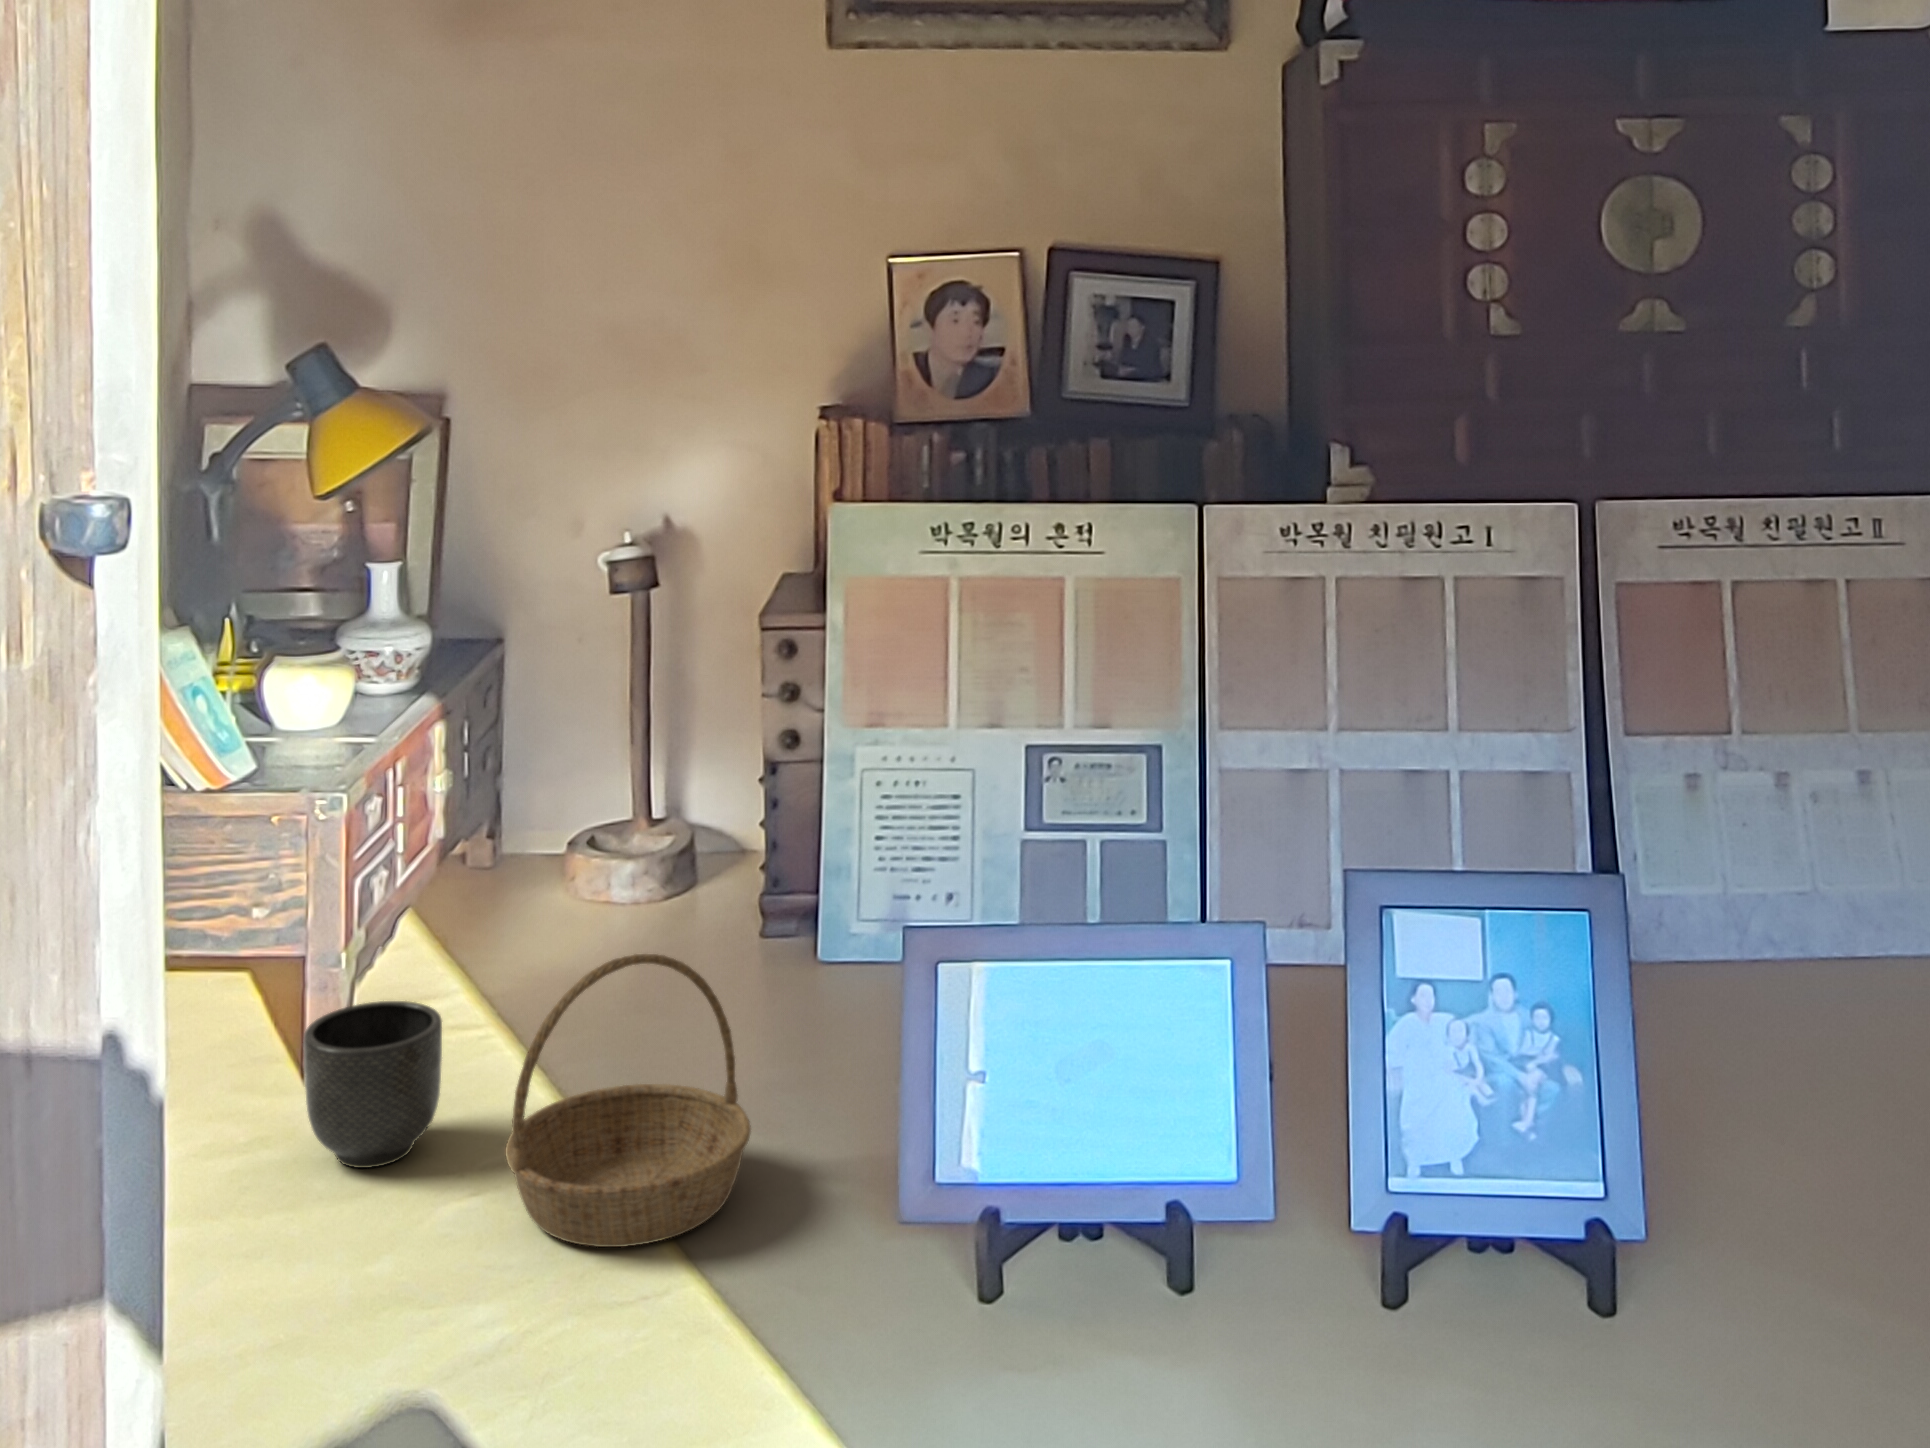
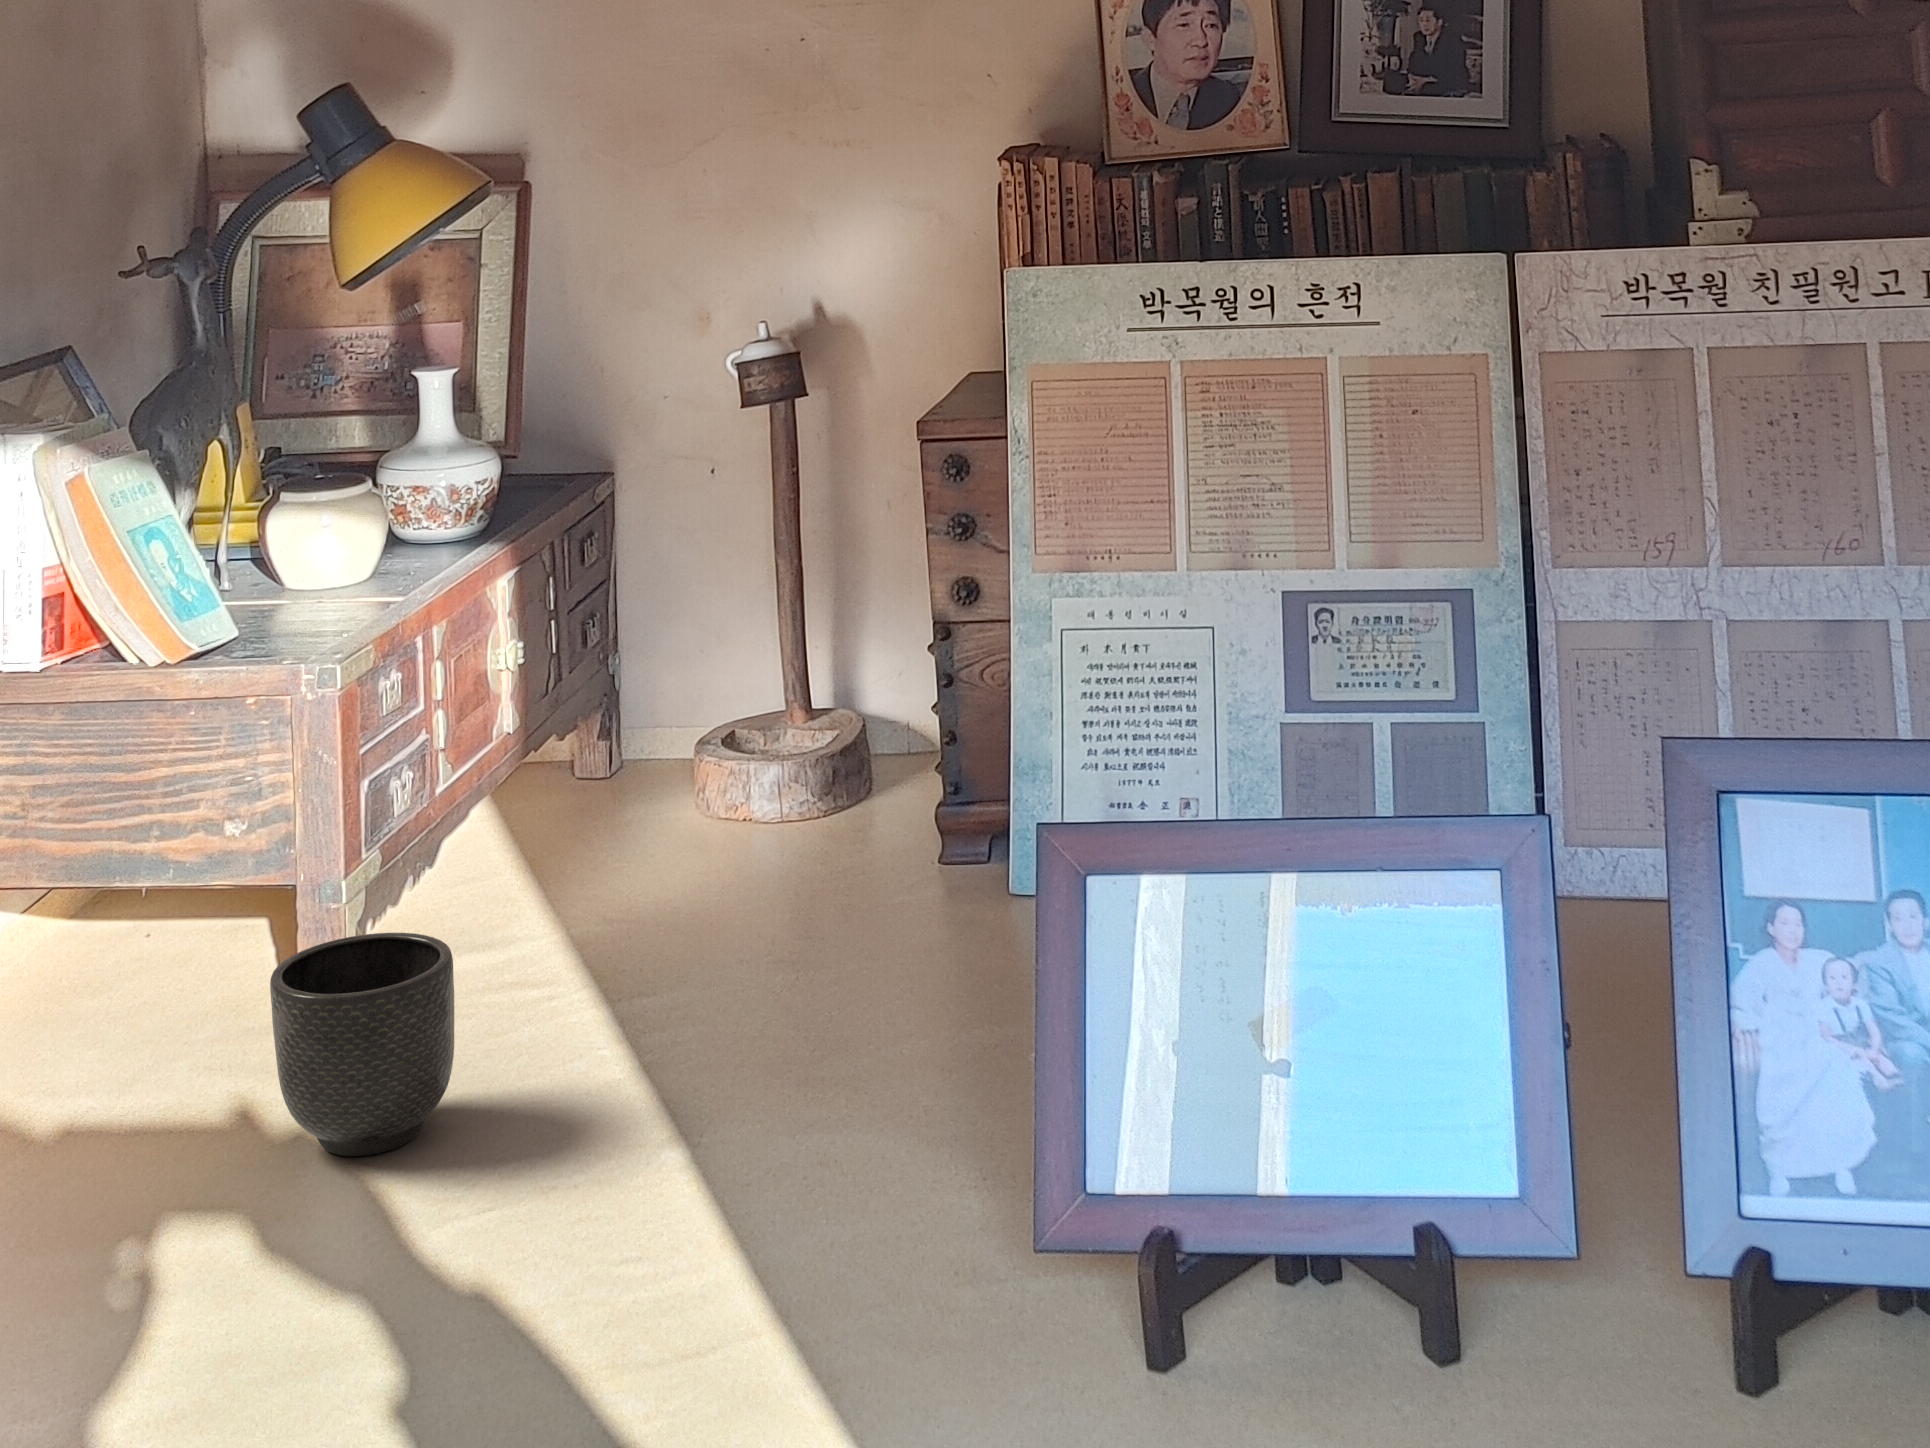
basket: present [505,954,751,1247] -> none [514,865,848,1270]

